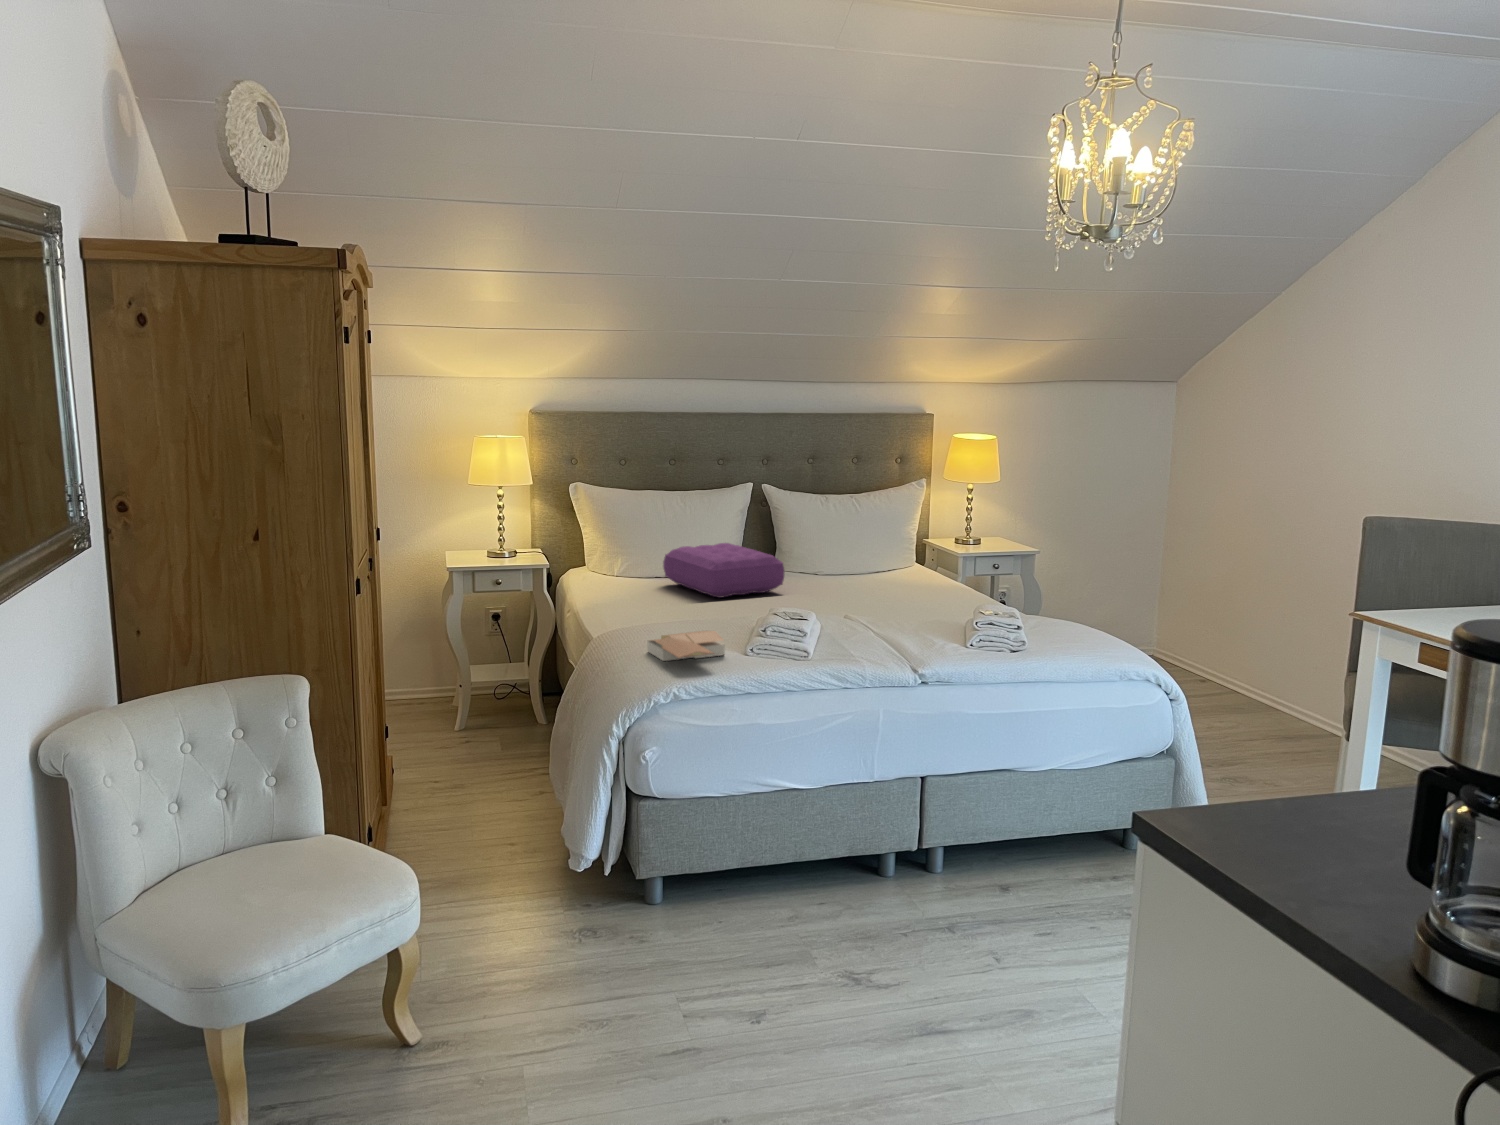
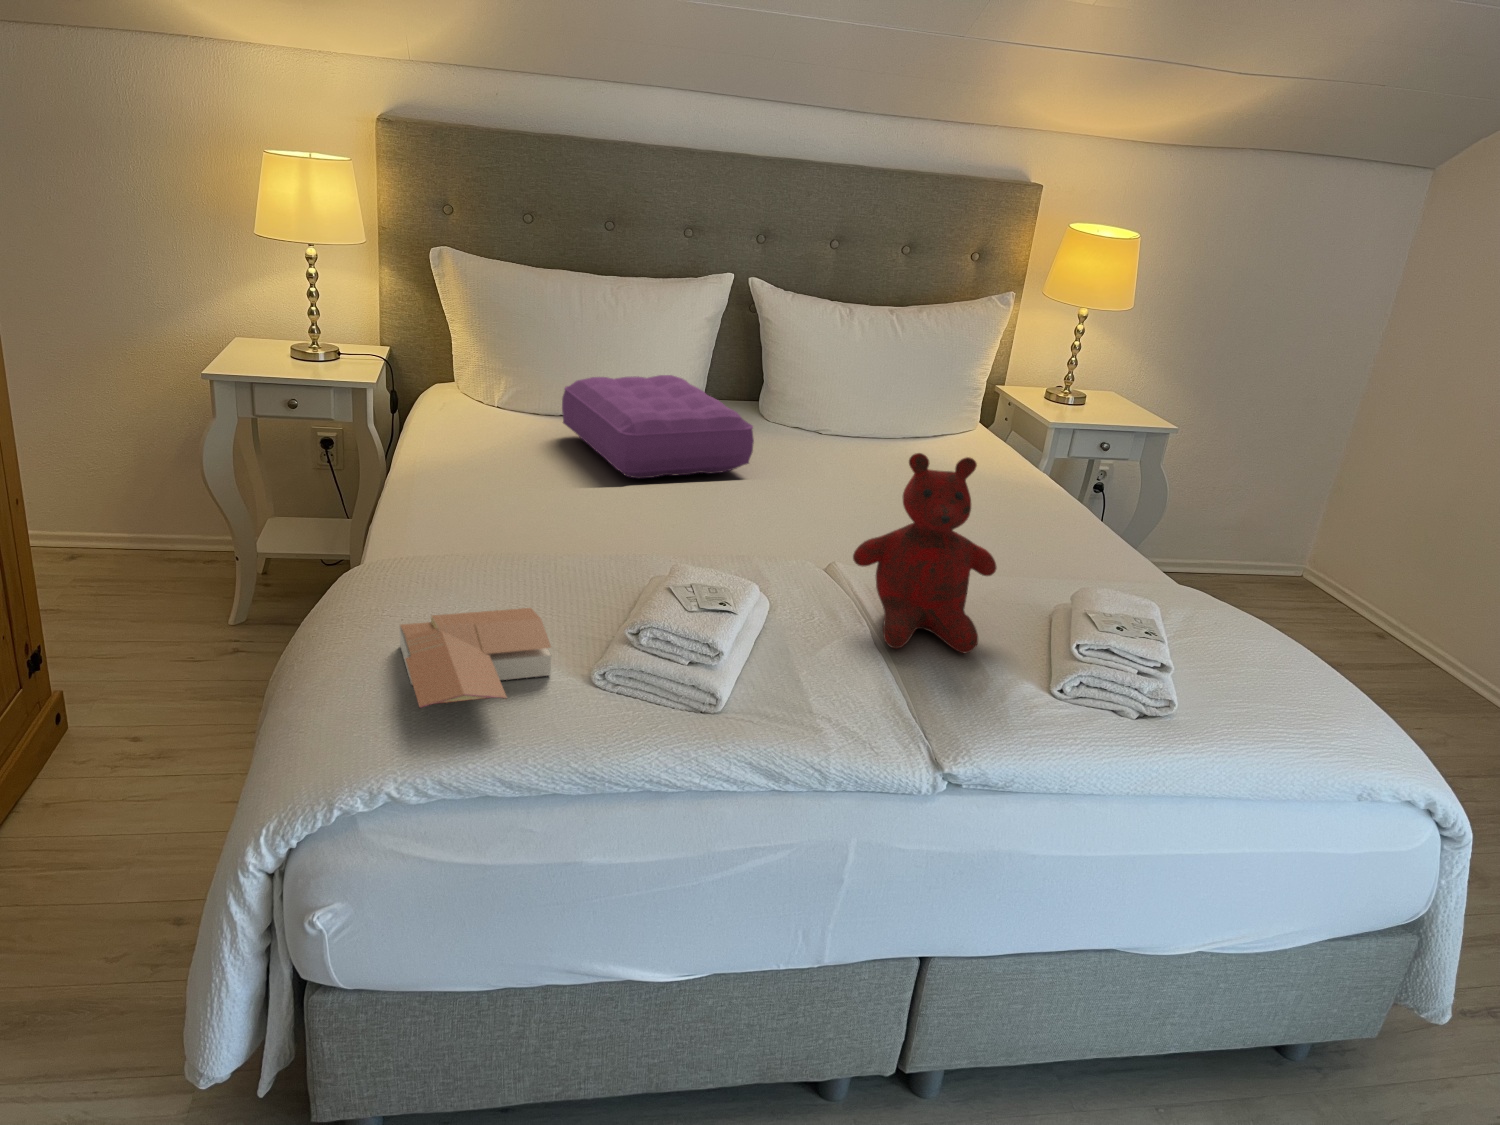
teddy bear: none [859,541,933,638] -> present [853,453,997,653]

